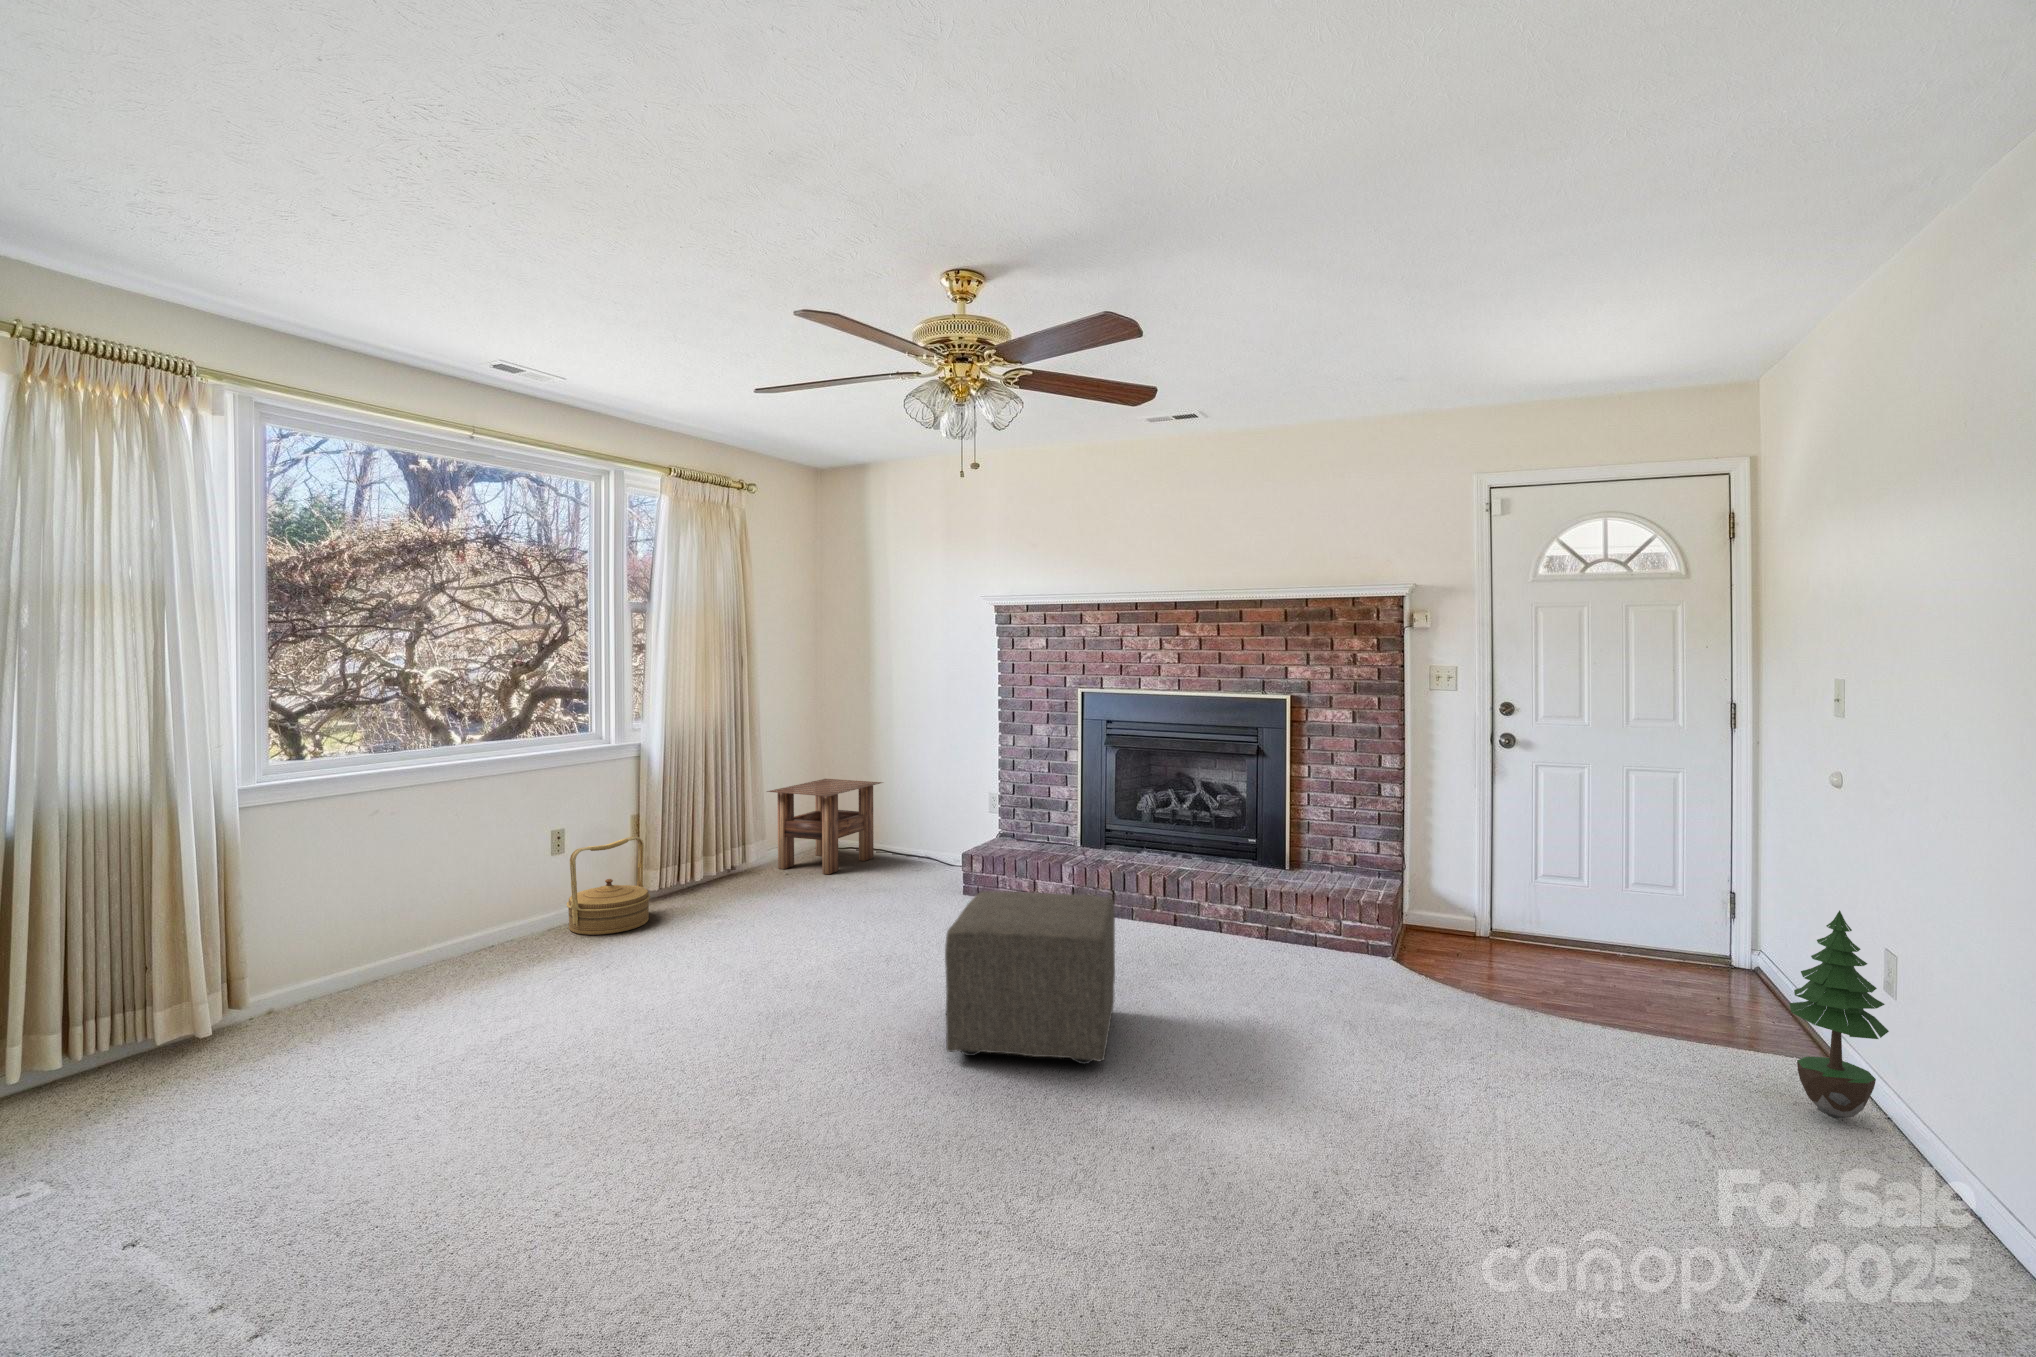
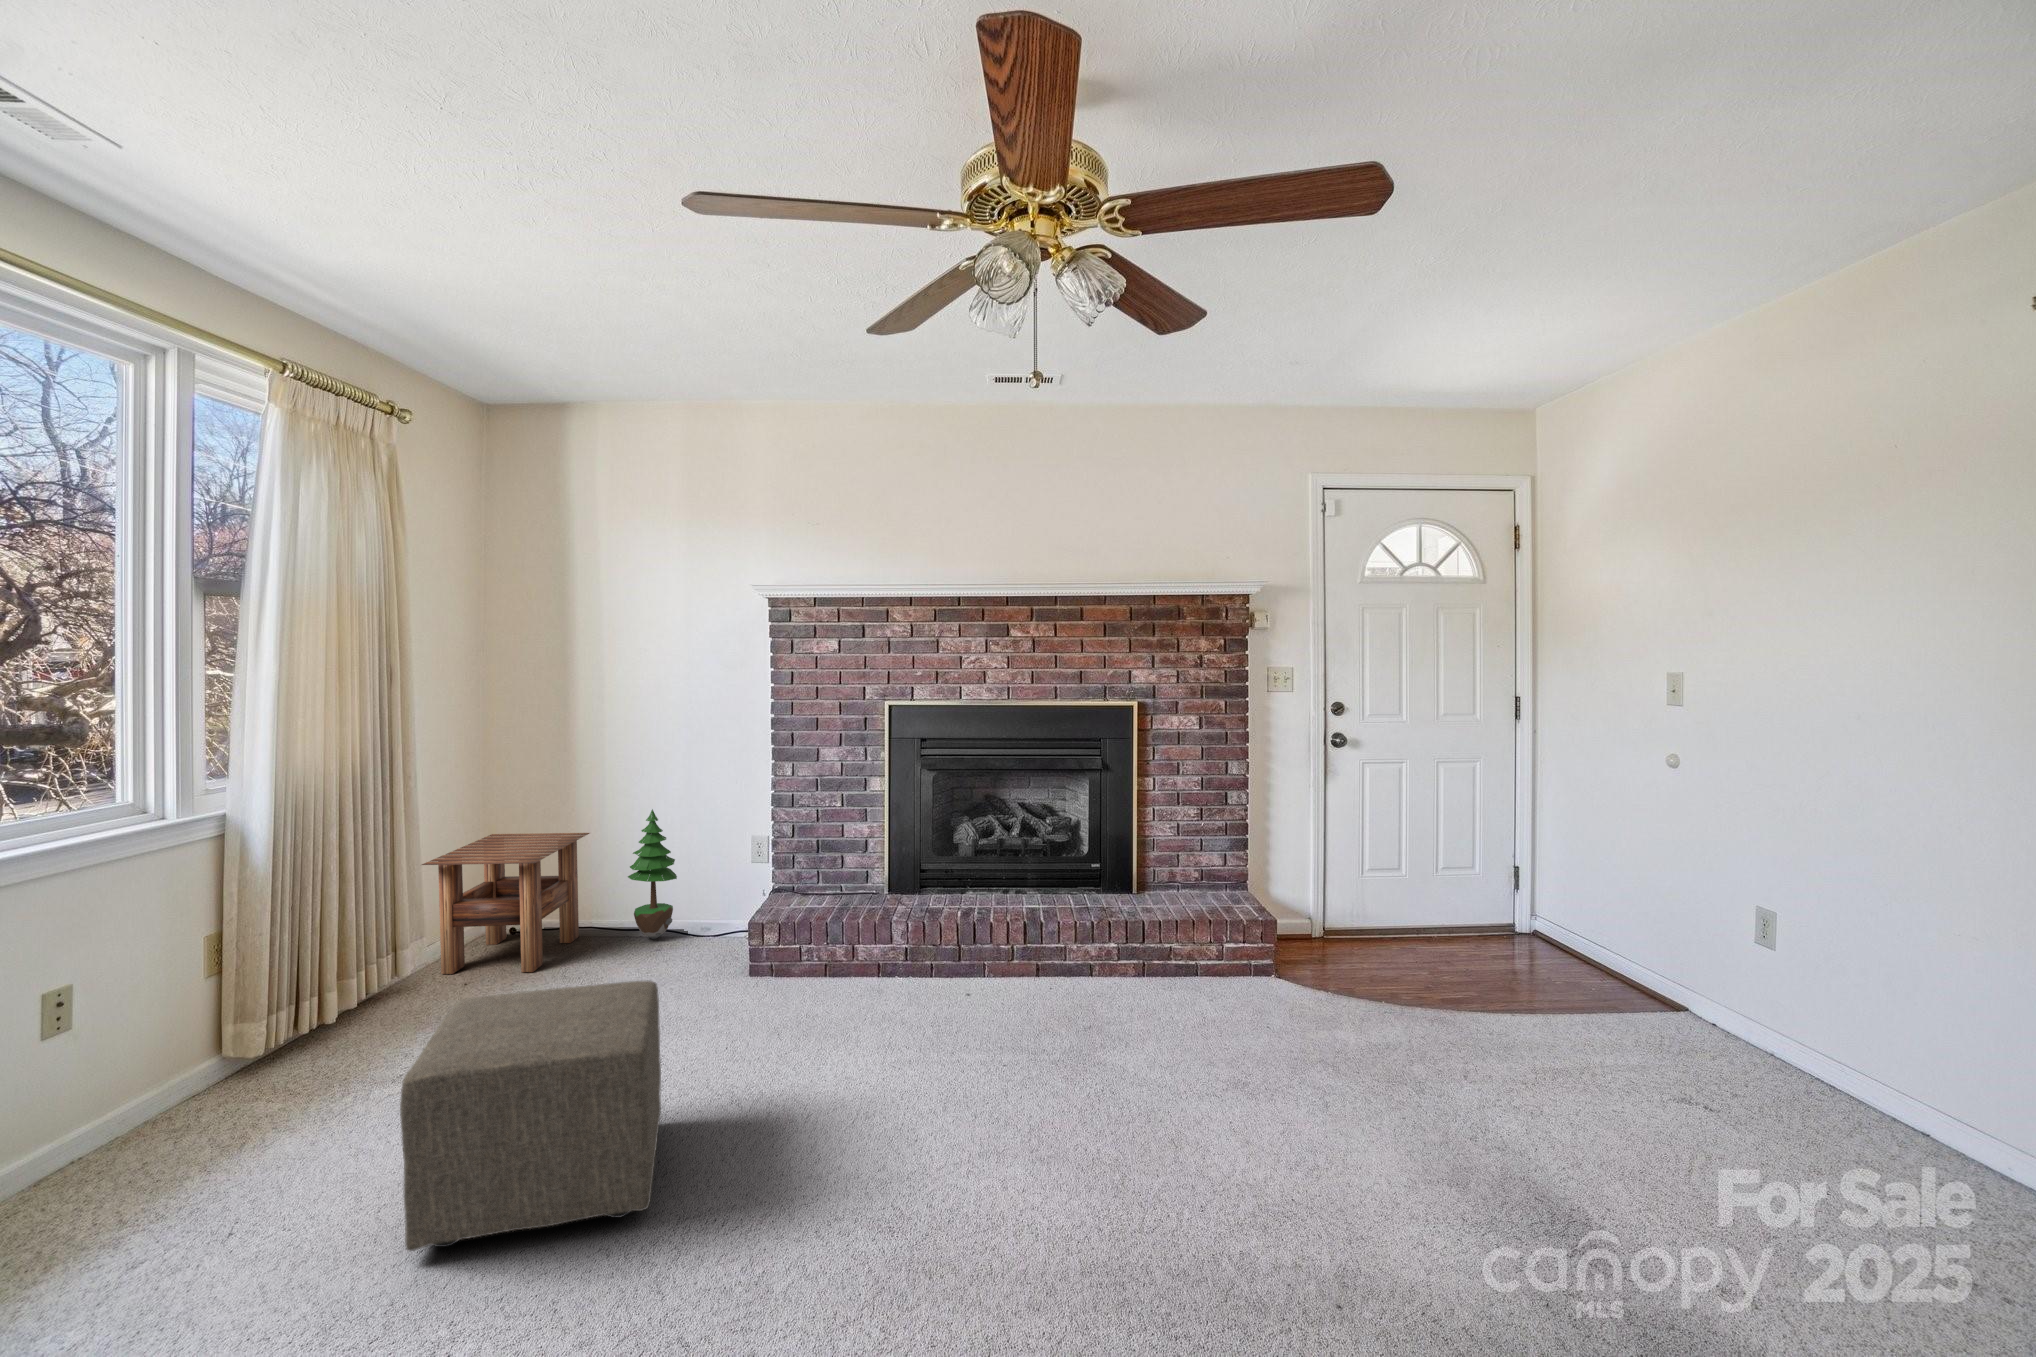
woven basket: present [567,837,650,935] -> none [109,970,278,1156]
ottoman: present [945,891,1115,1064] -> present [400,981,661,1251]
potted tree: present [1790,910,1889,1119] -> present [628,809,677,939]

